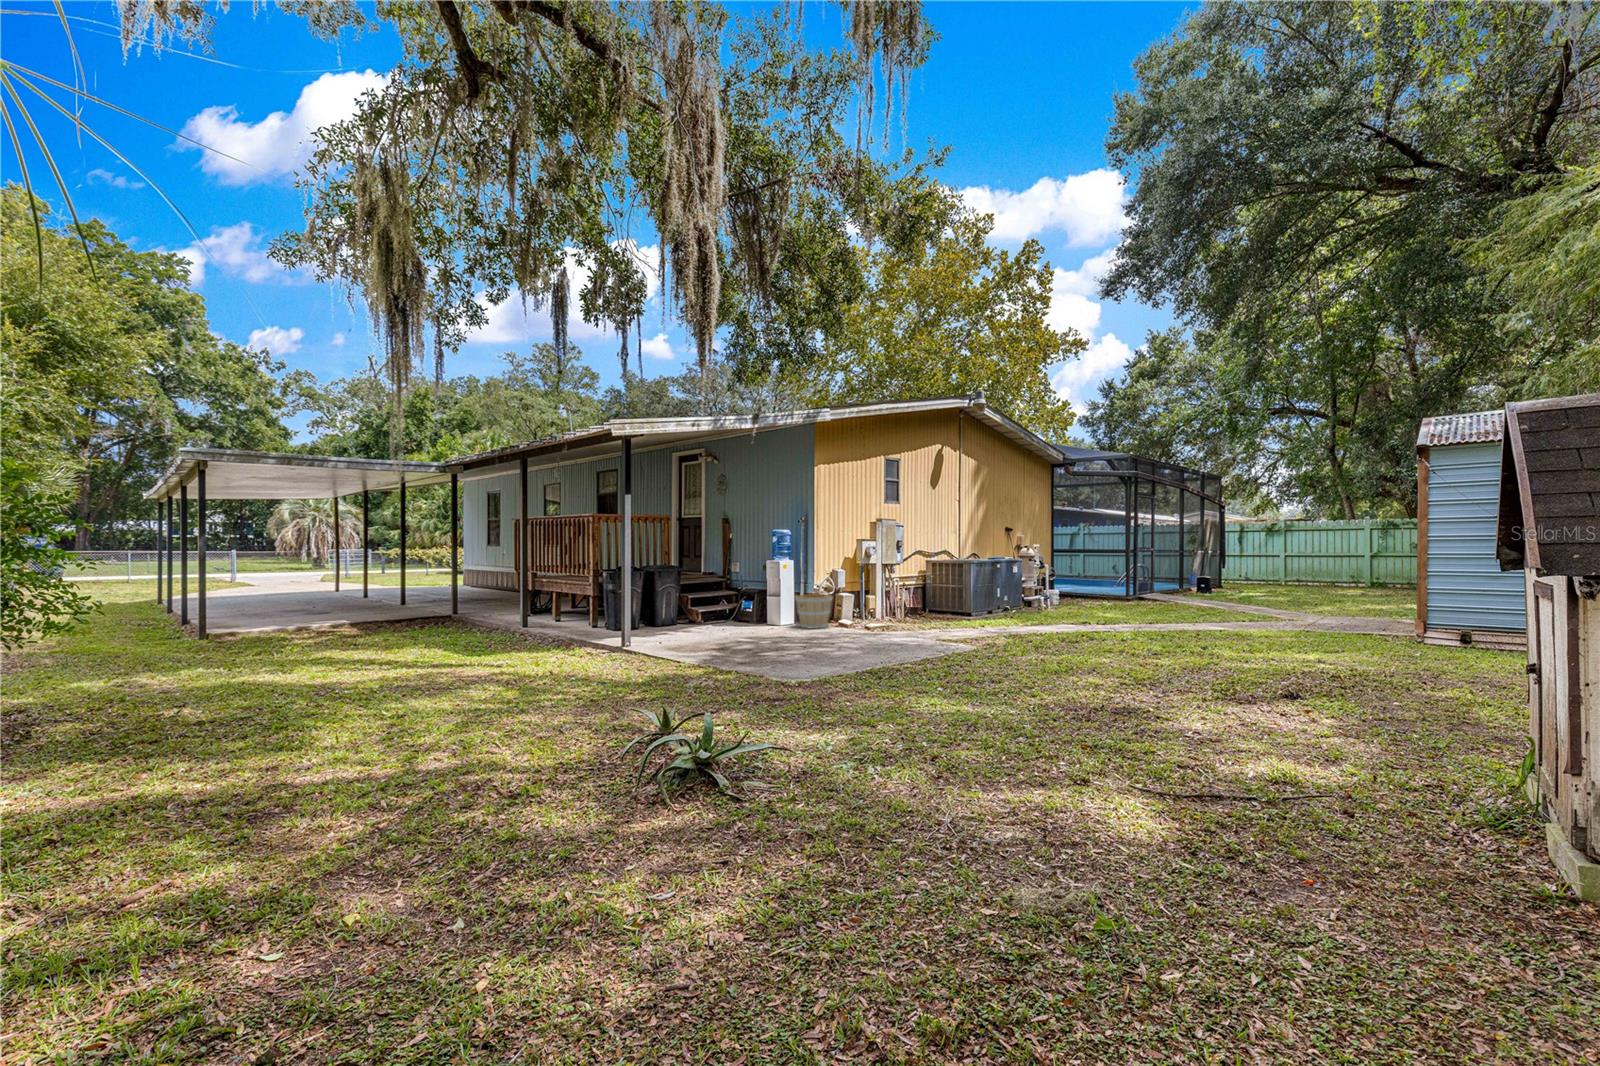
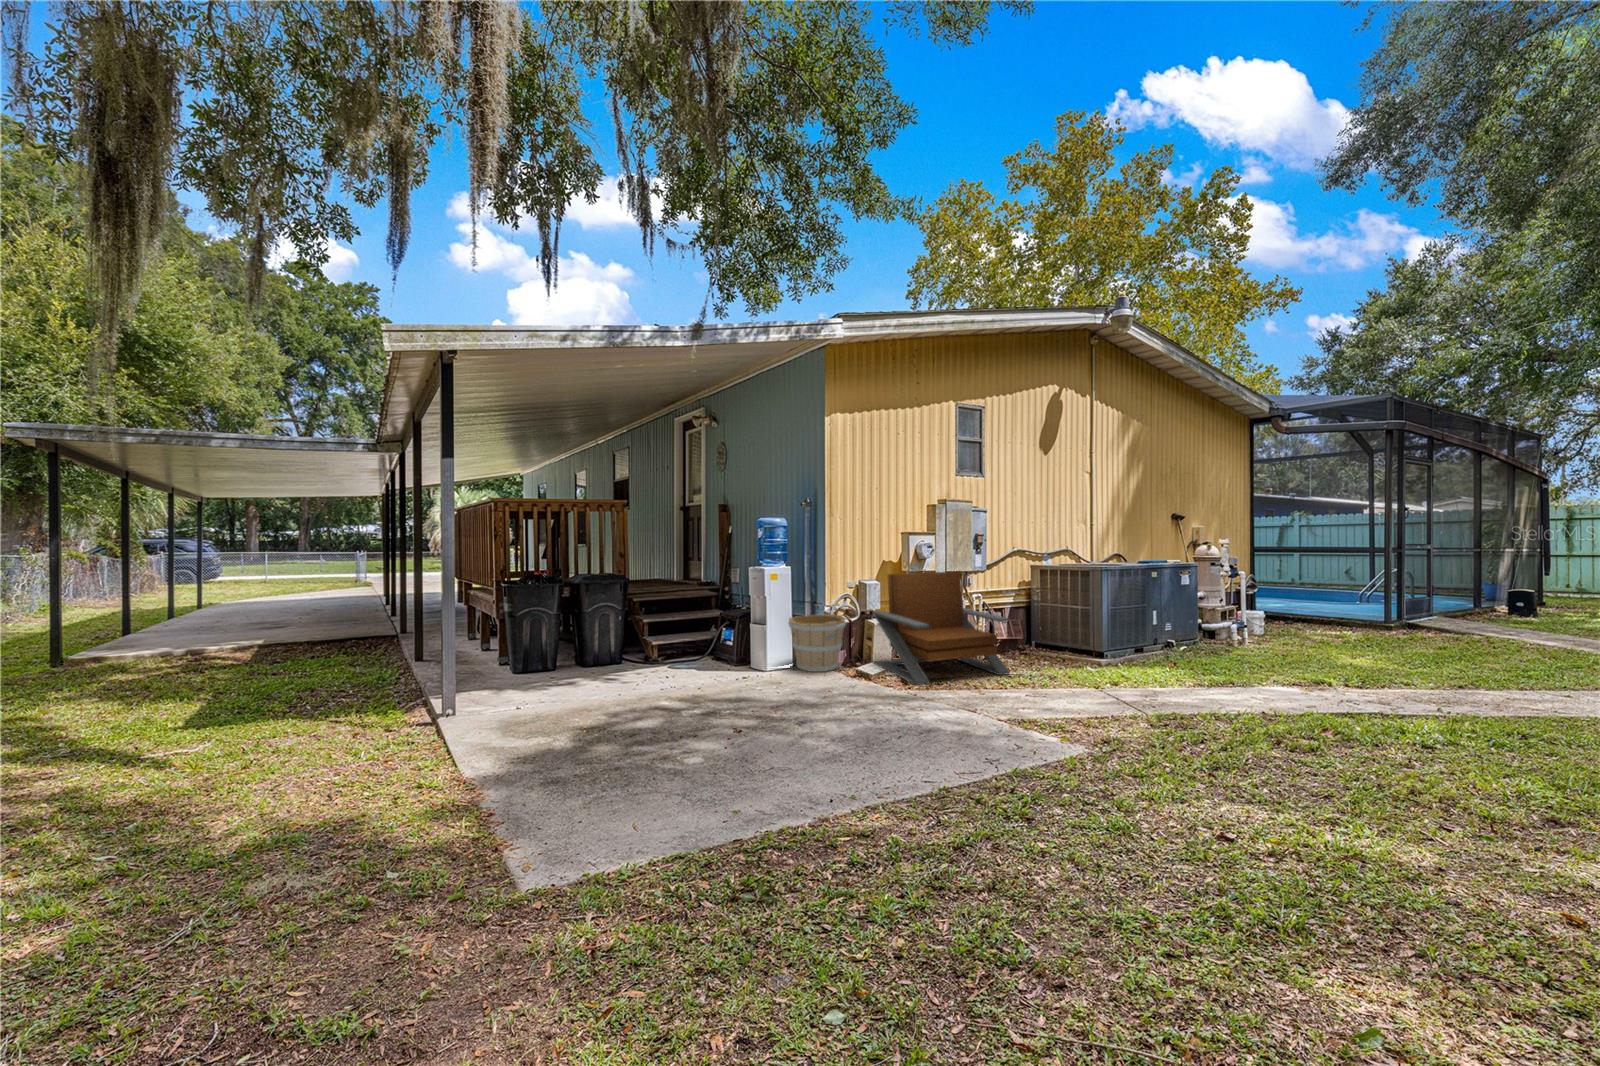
lounge chair: none [844,564,928,629] -> present [873,571,1010,685]

